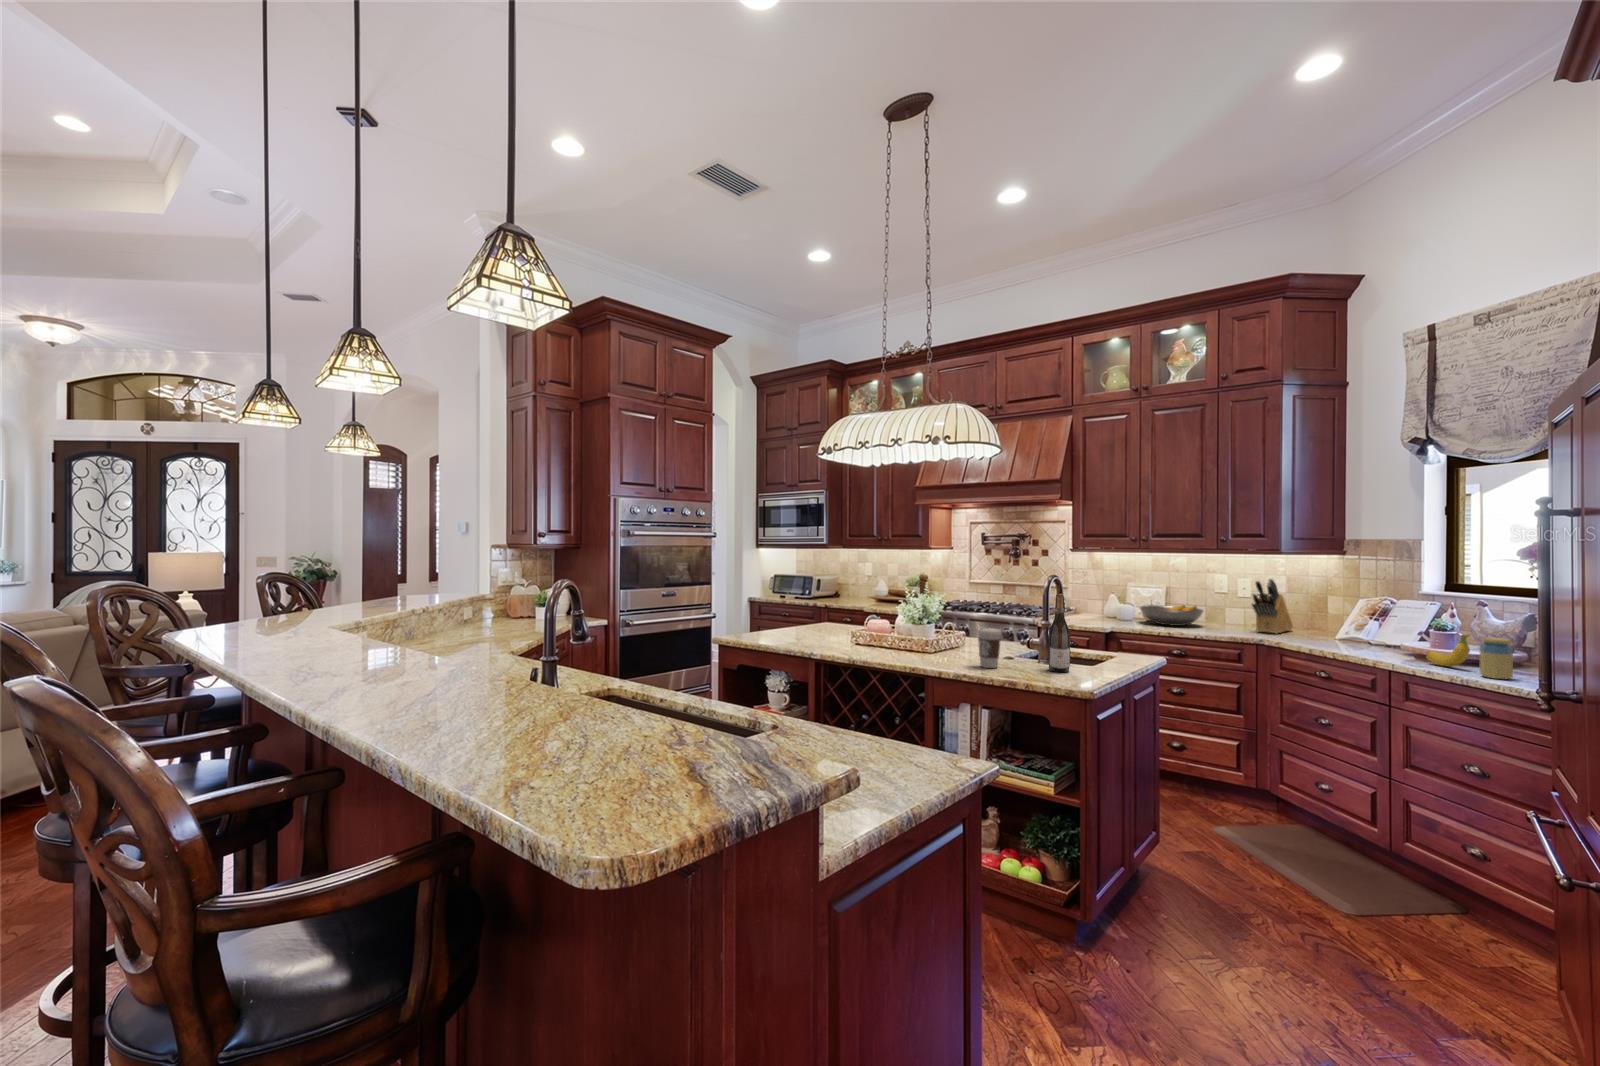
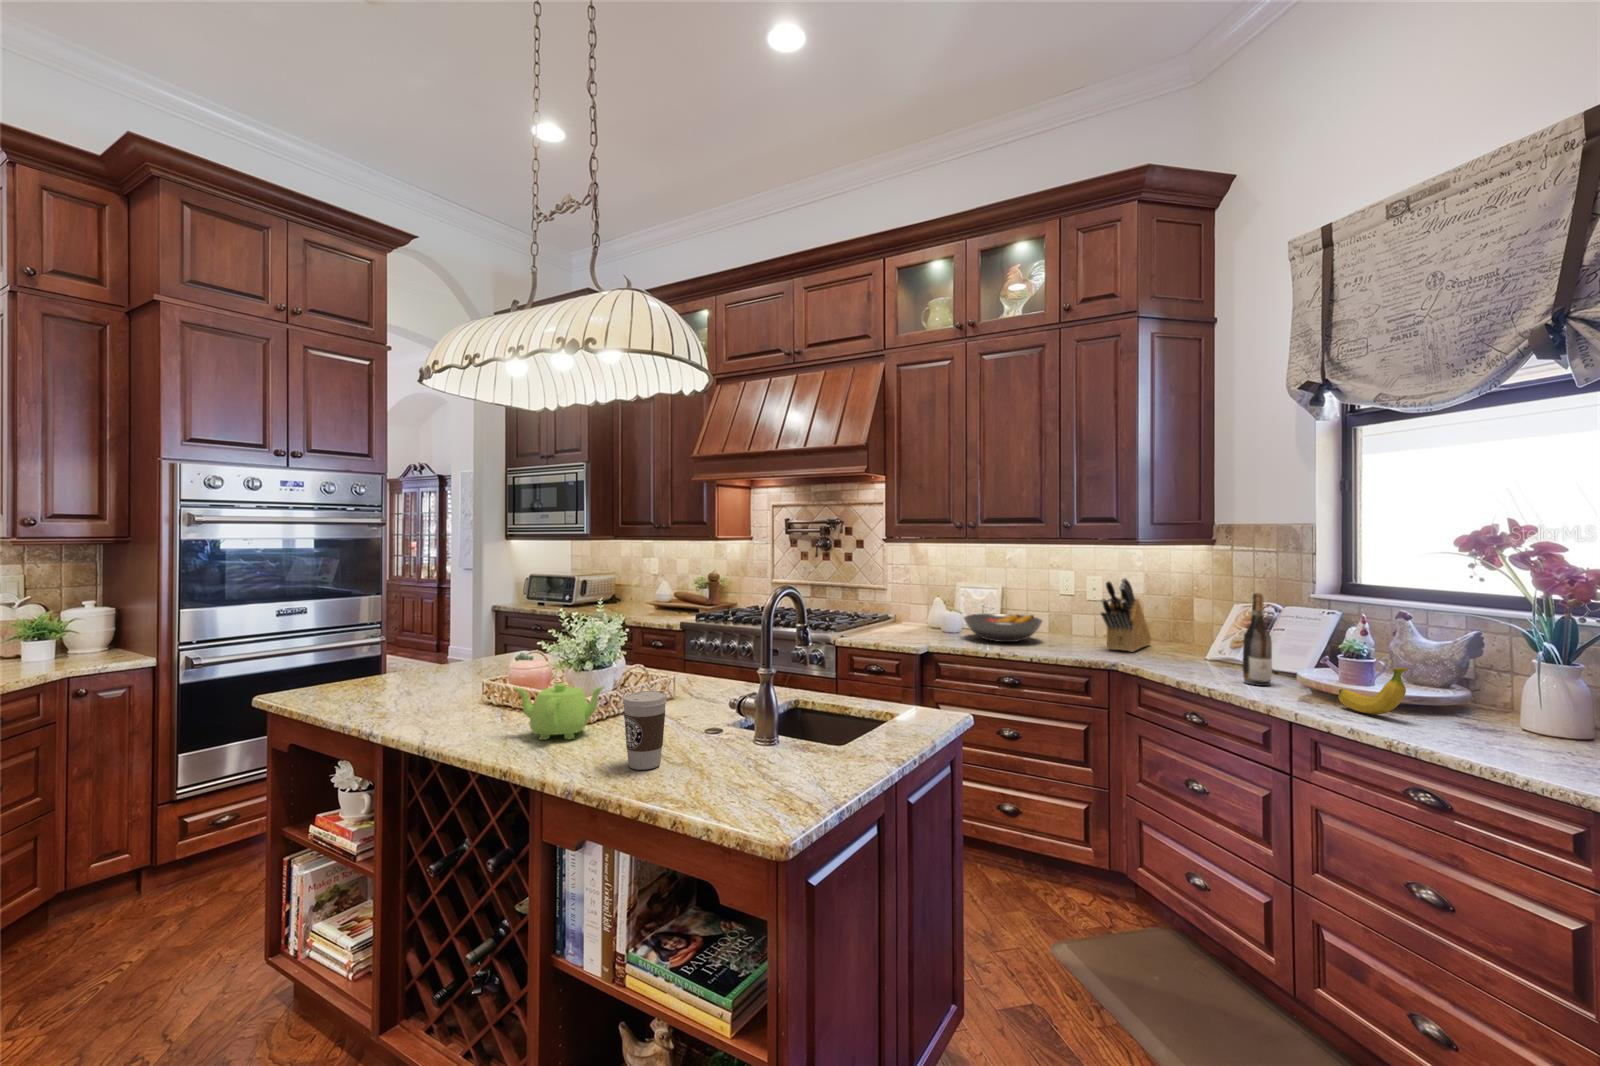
wine bottle: present [1048,594,1070,672] -> present [1242,593,1272,686]
teapot: none [899,627,950,657] -> present [515,683,604,740]
jar: present [1480,637,1513,679] -> none [1427,675,1479,744]

